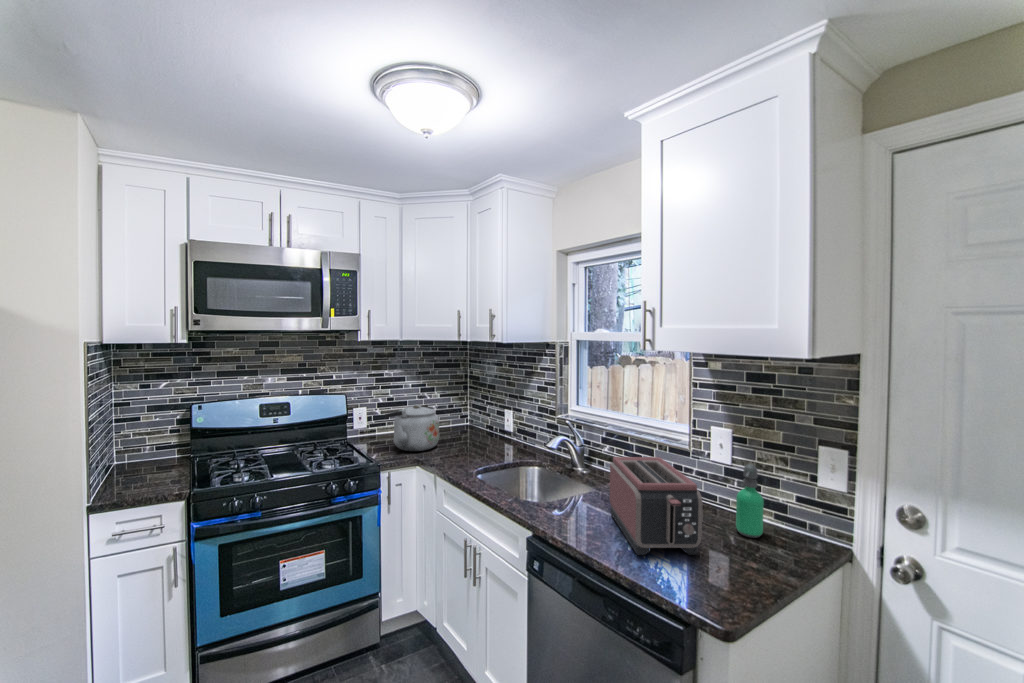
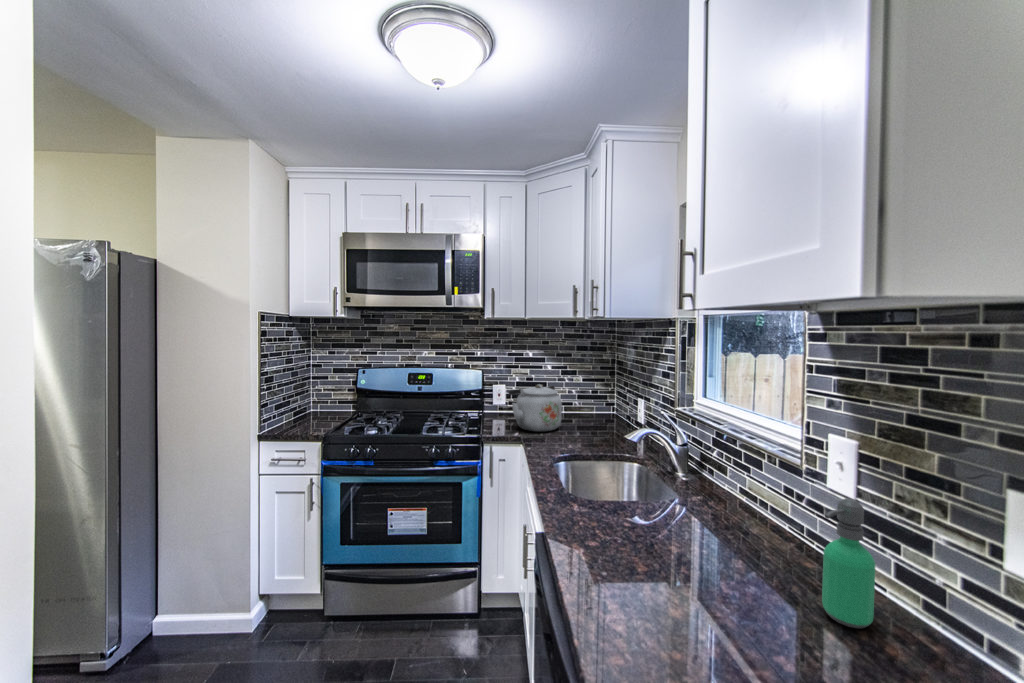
toaster: present [610,457,703,555] -> none [610,456,729,613]

